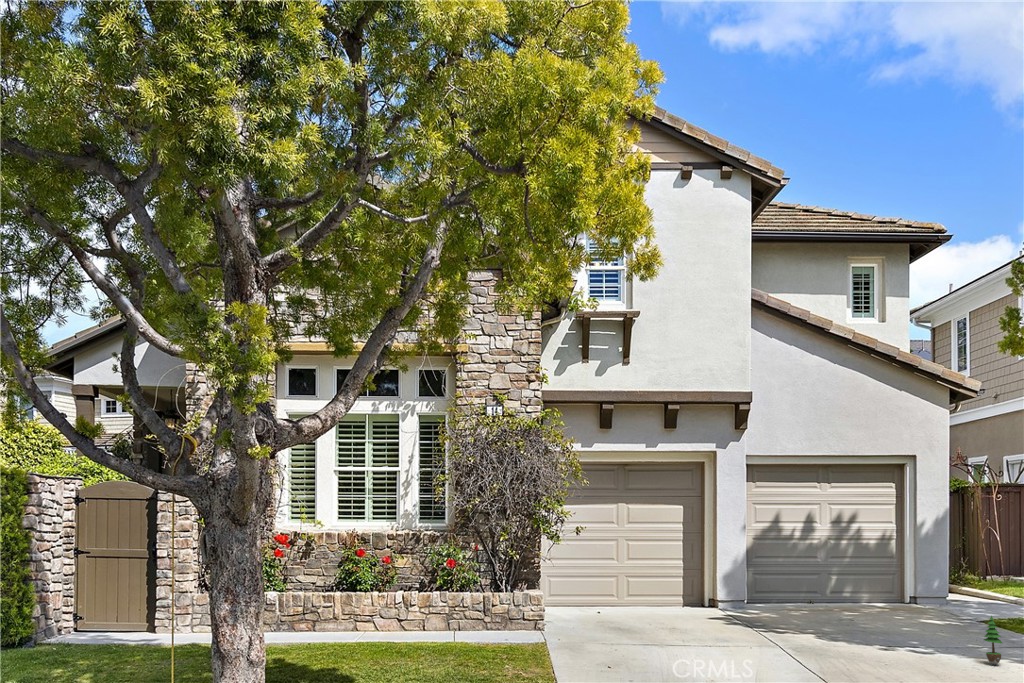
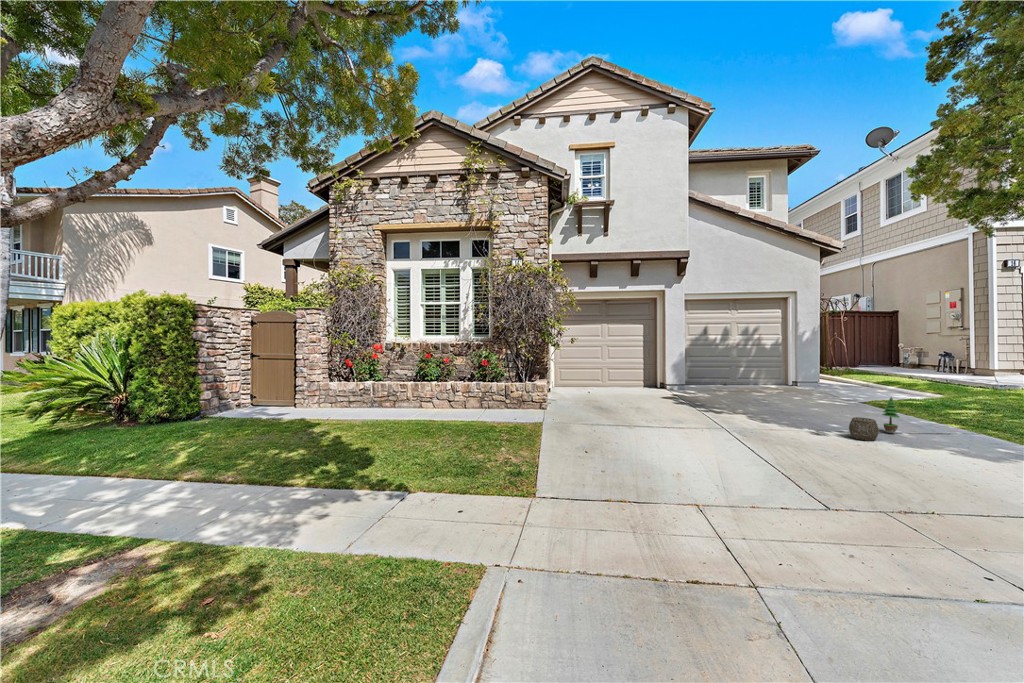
woven basket: none [940,643,973,673] -> present [849,417,879,441]

